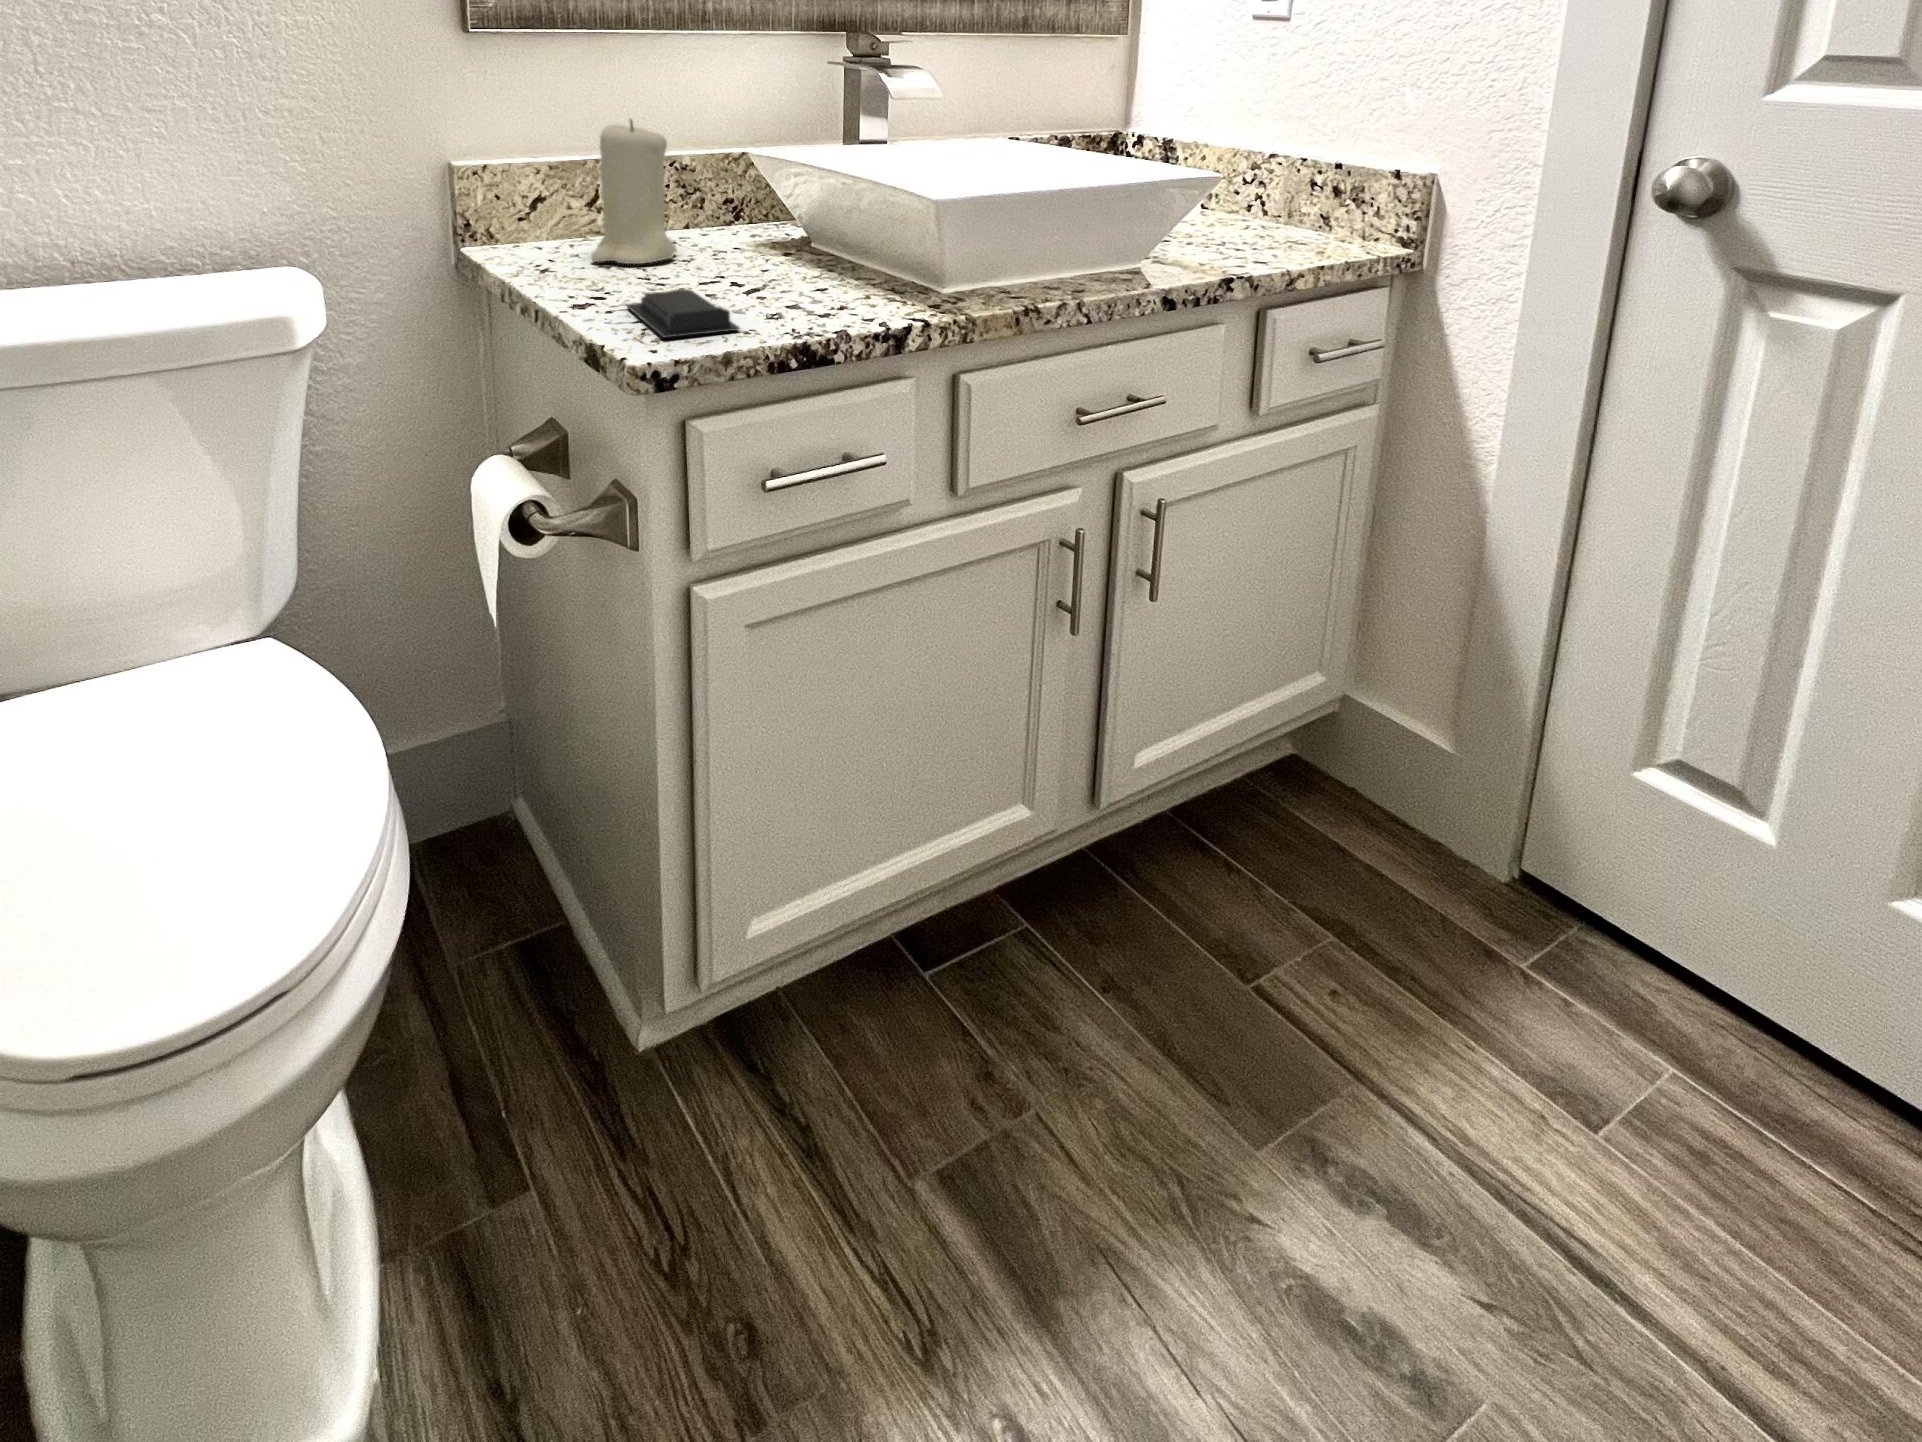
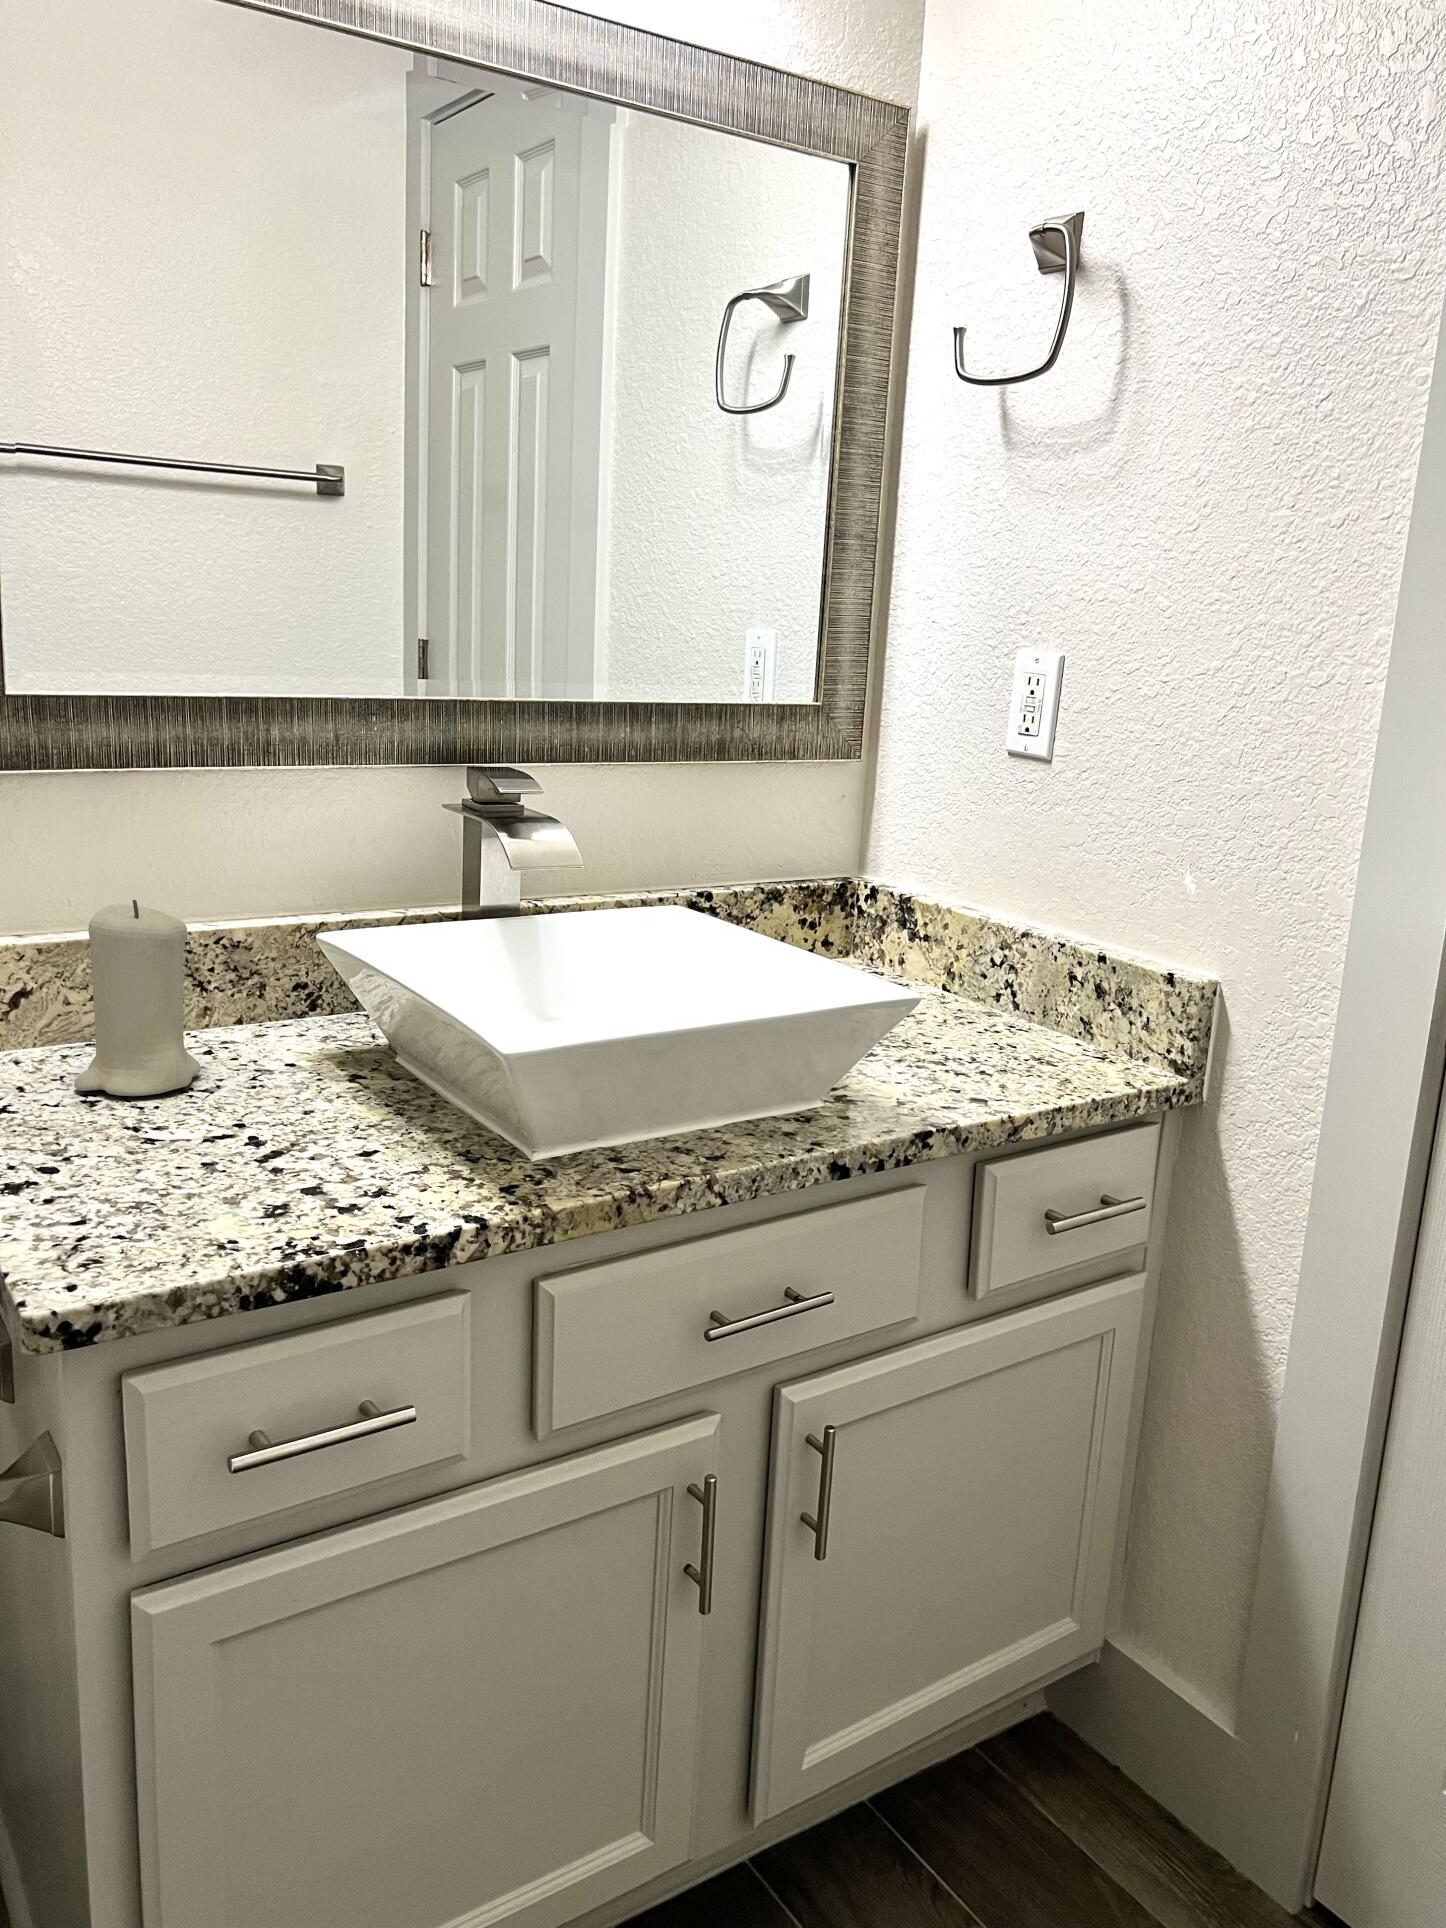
soap bar: present [626,289,740,338] -> none [78,1163,214,1257]

